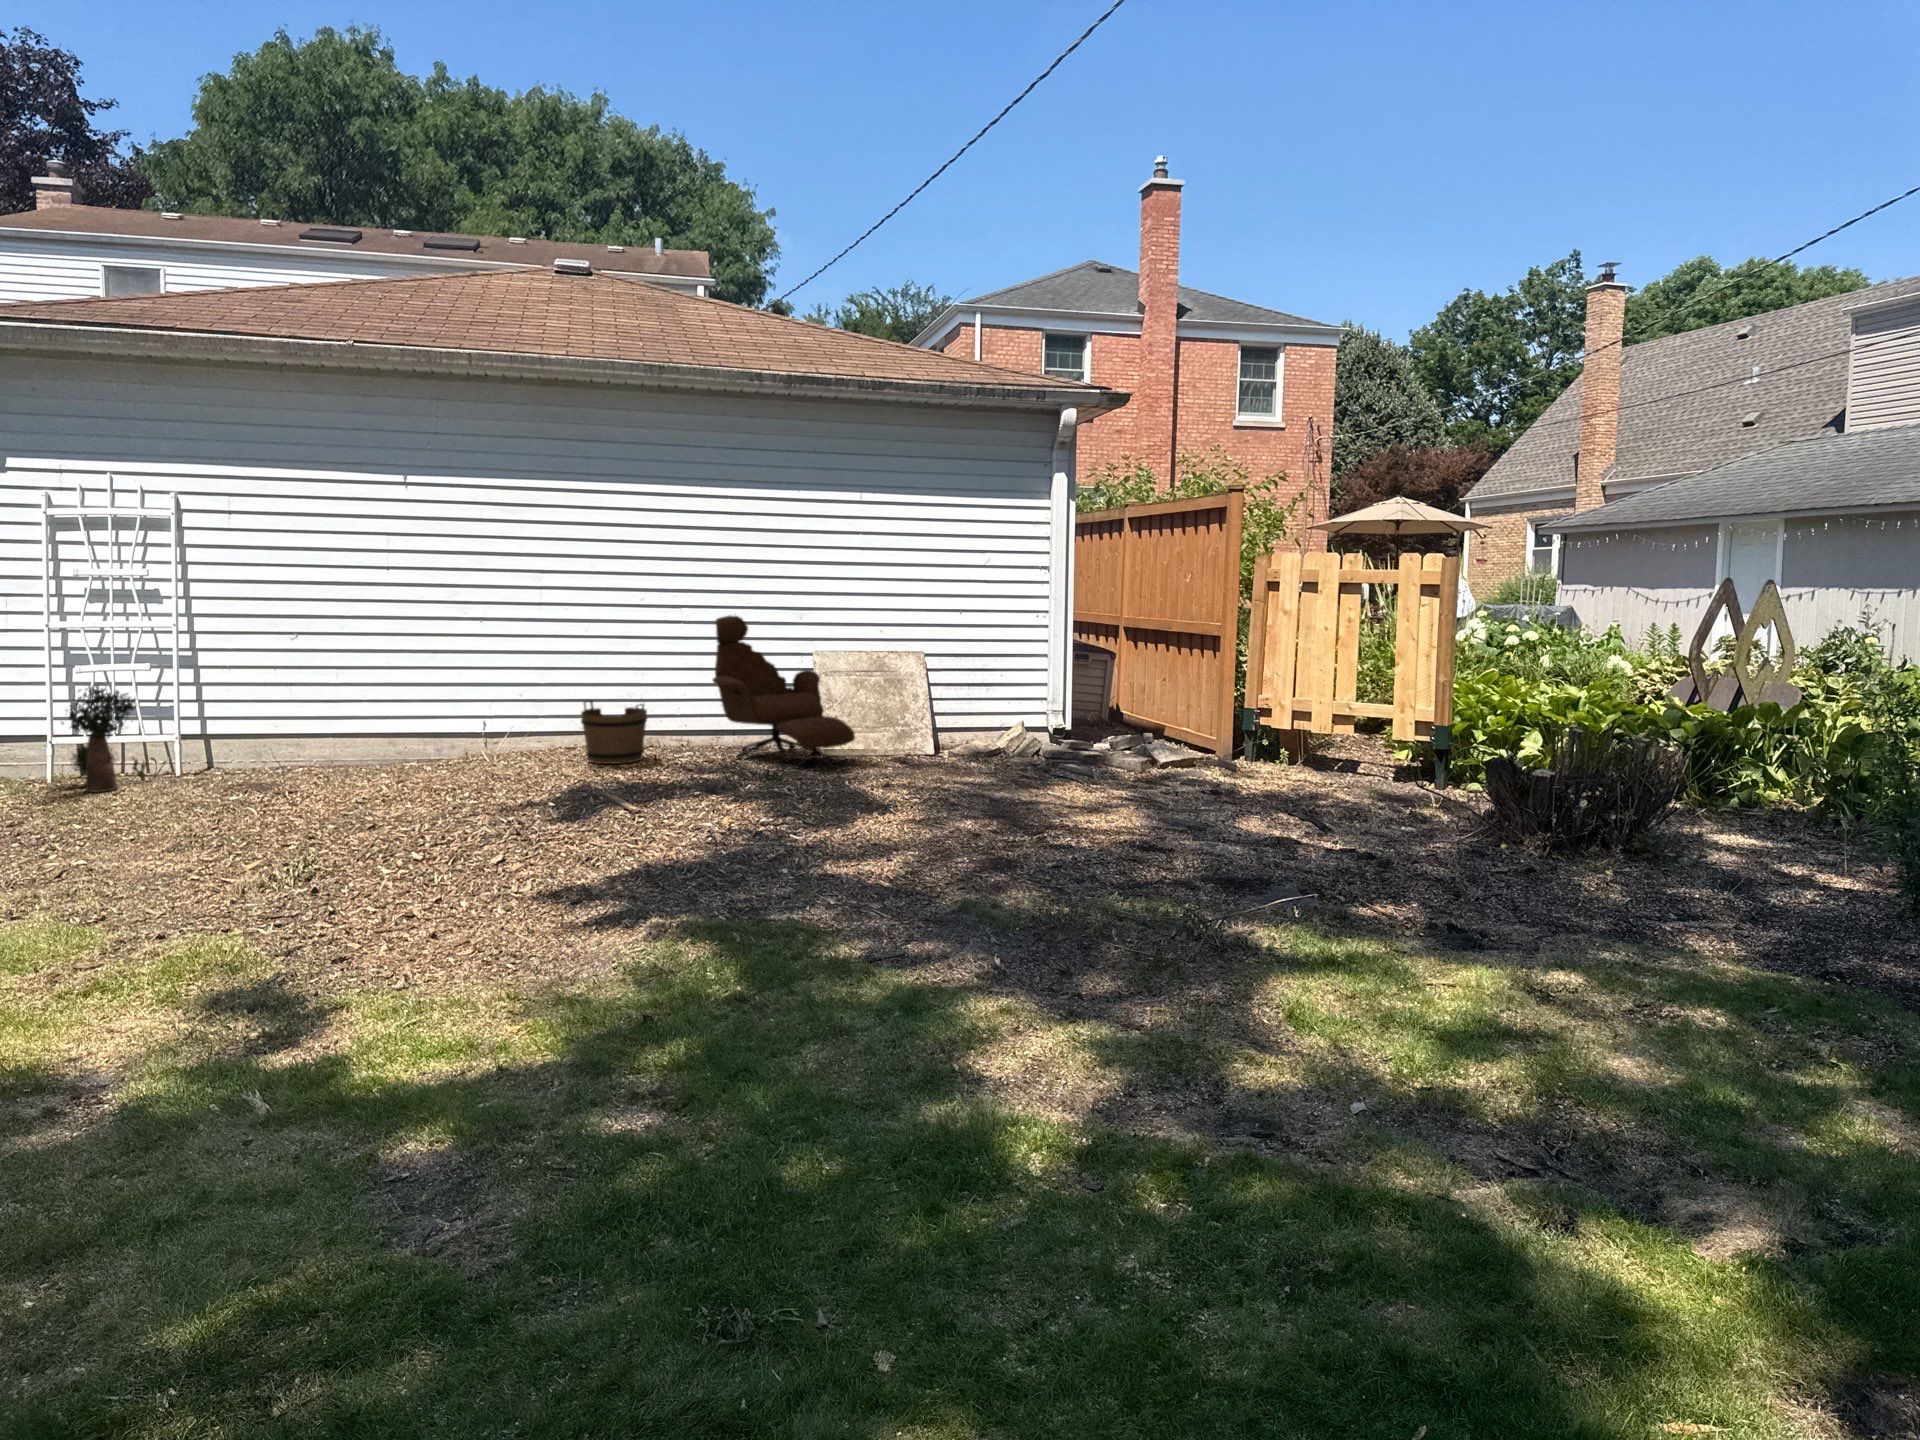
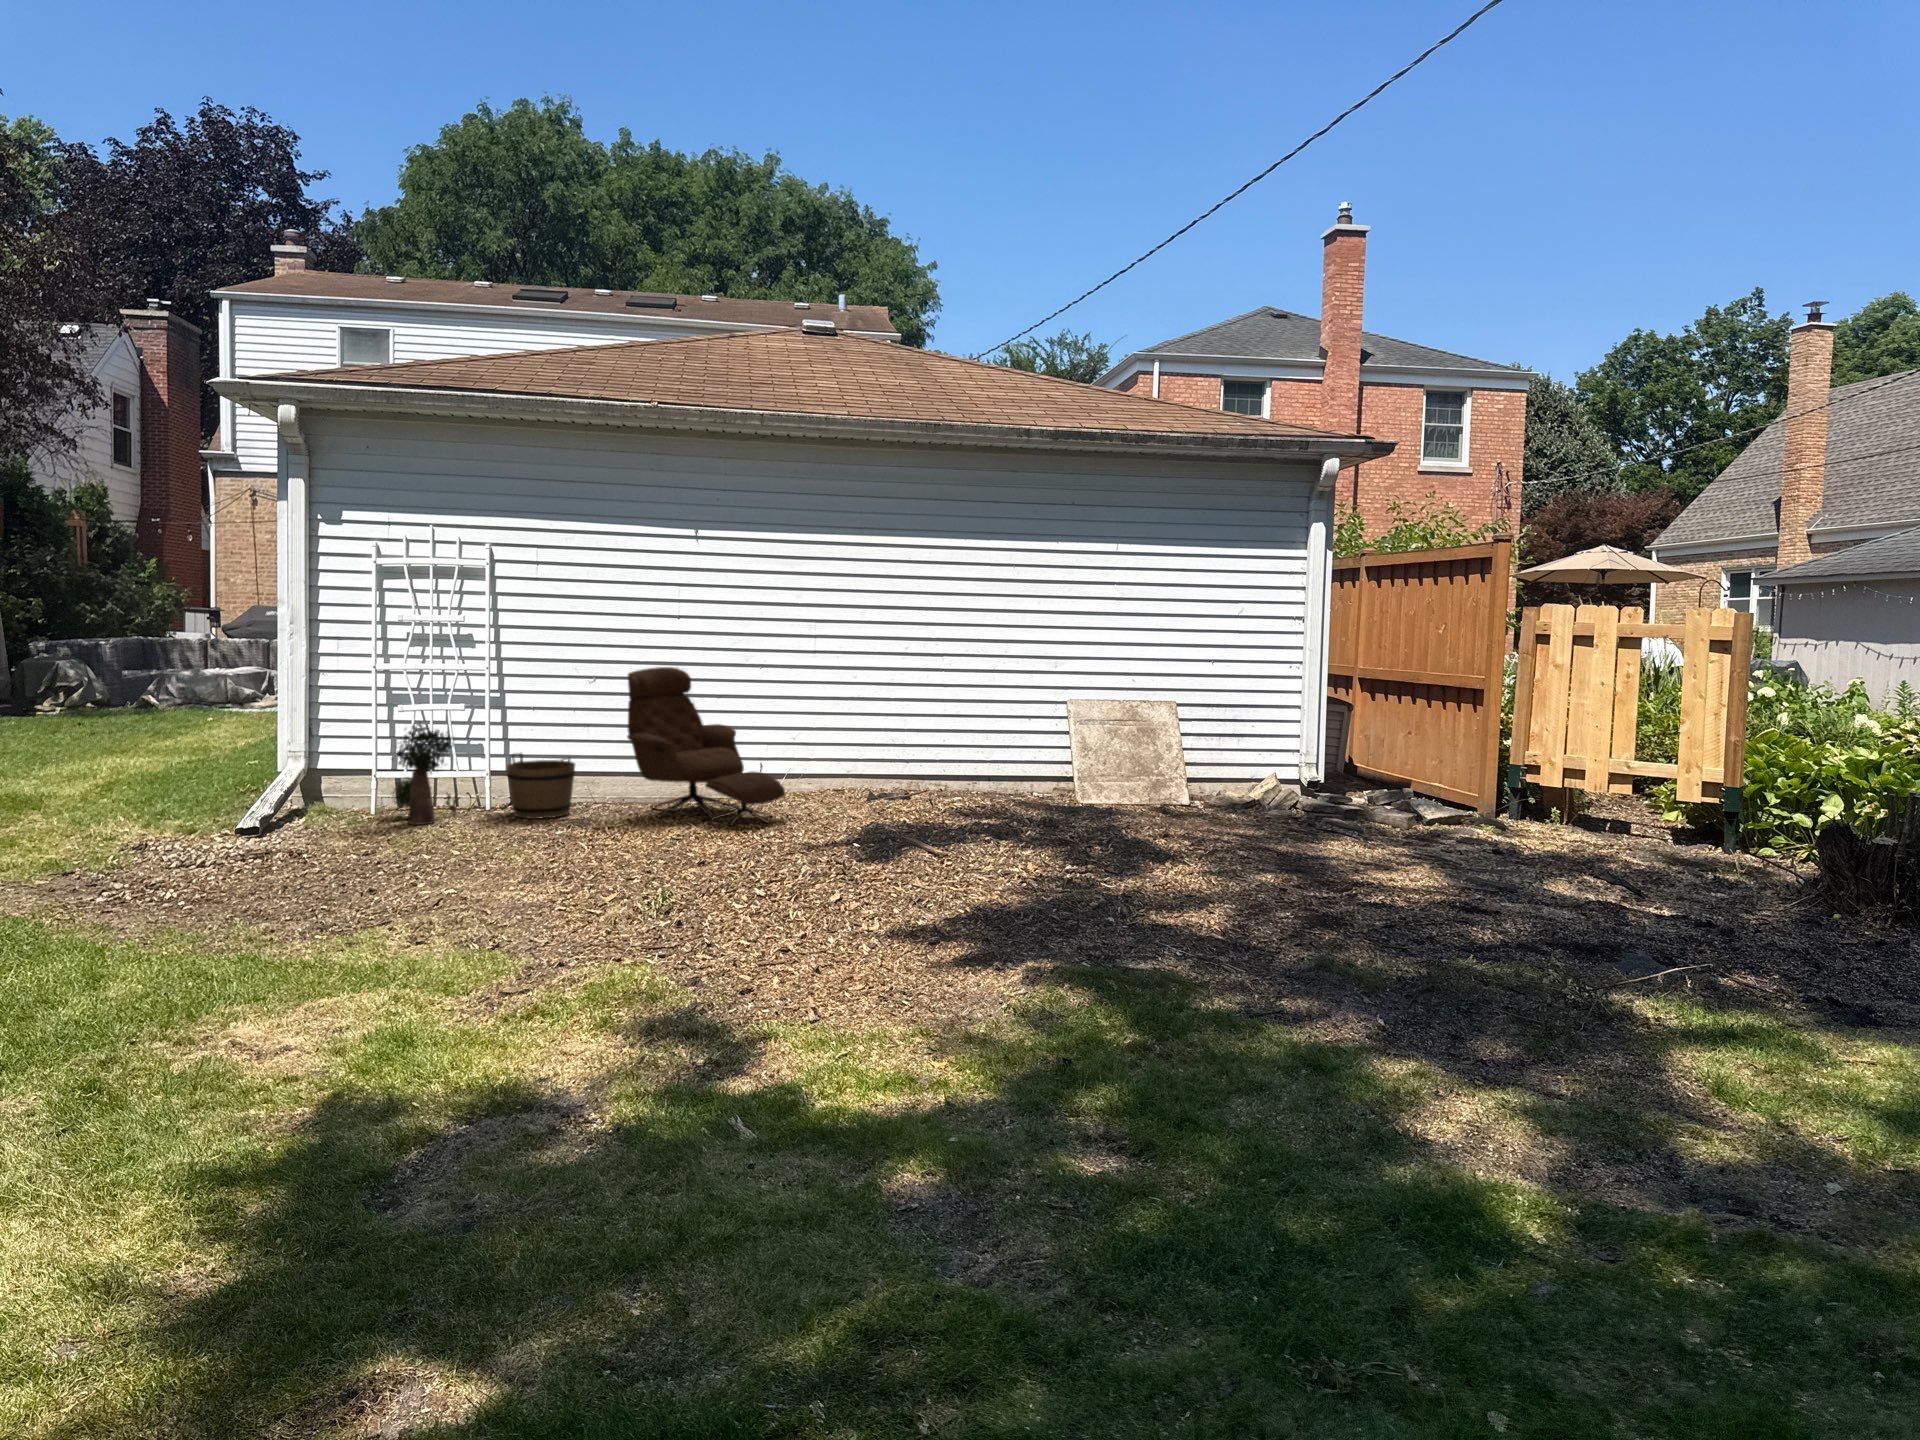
lounge chair: present [713,616,855,768] -> present [627,667,785,826]
bucket: present [581,700,647,764] -> present [507,753,575,819]

